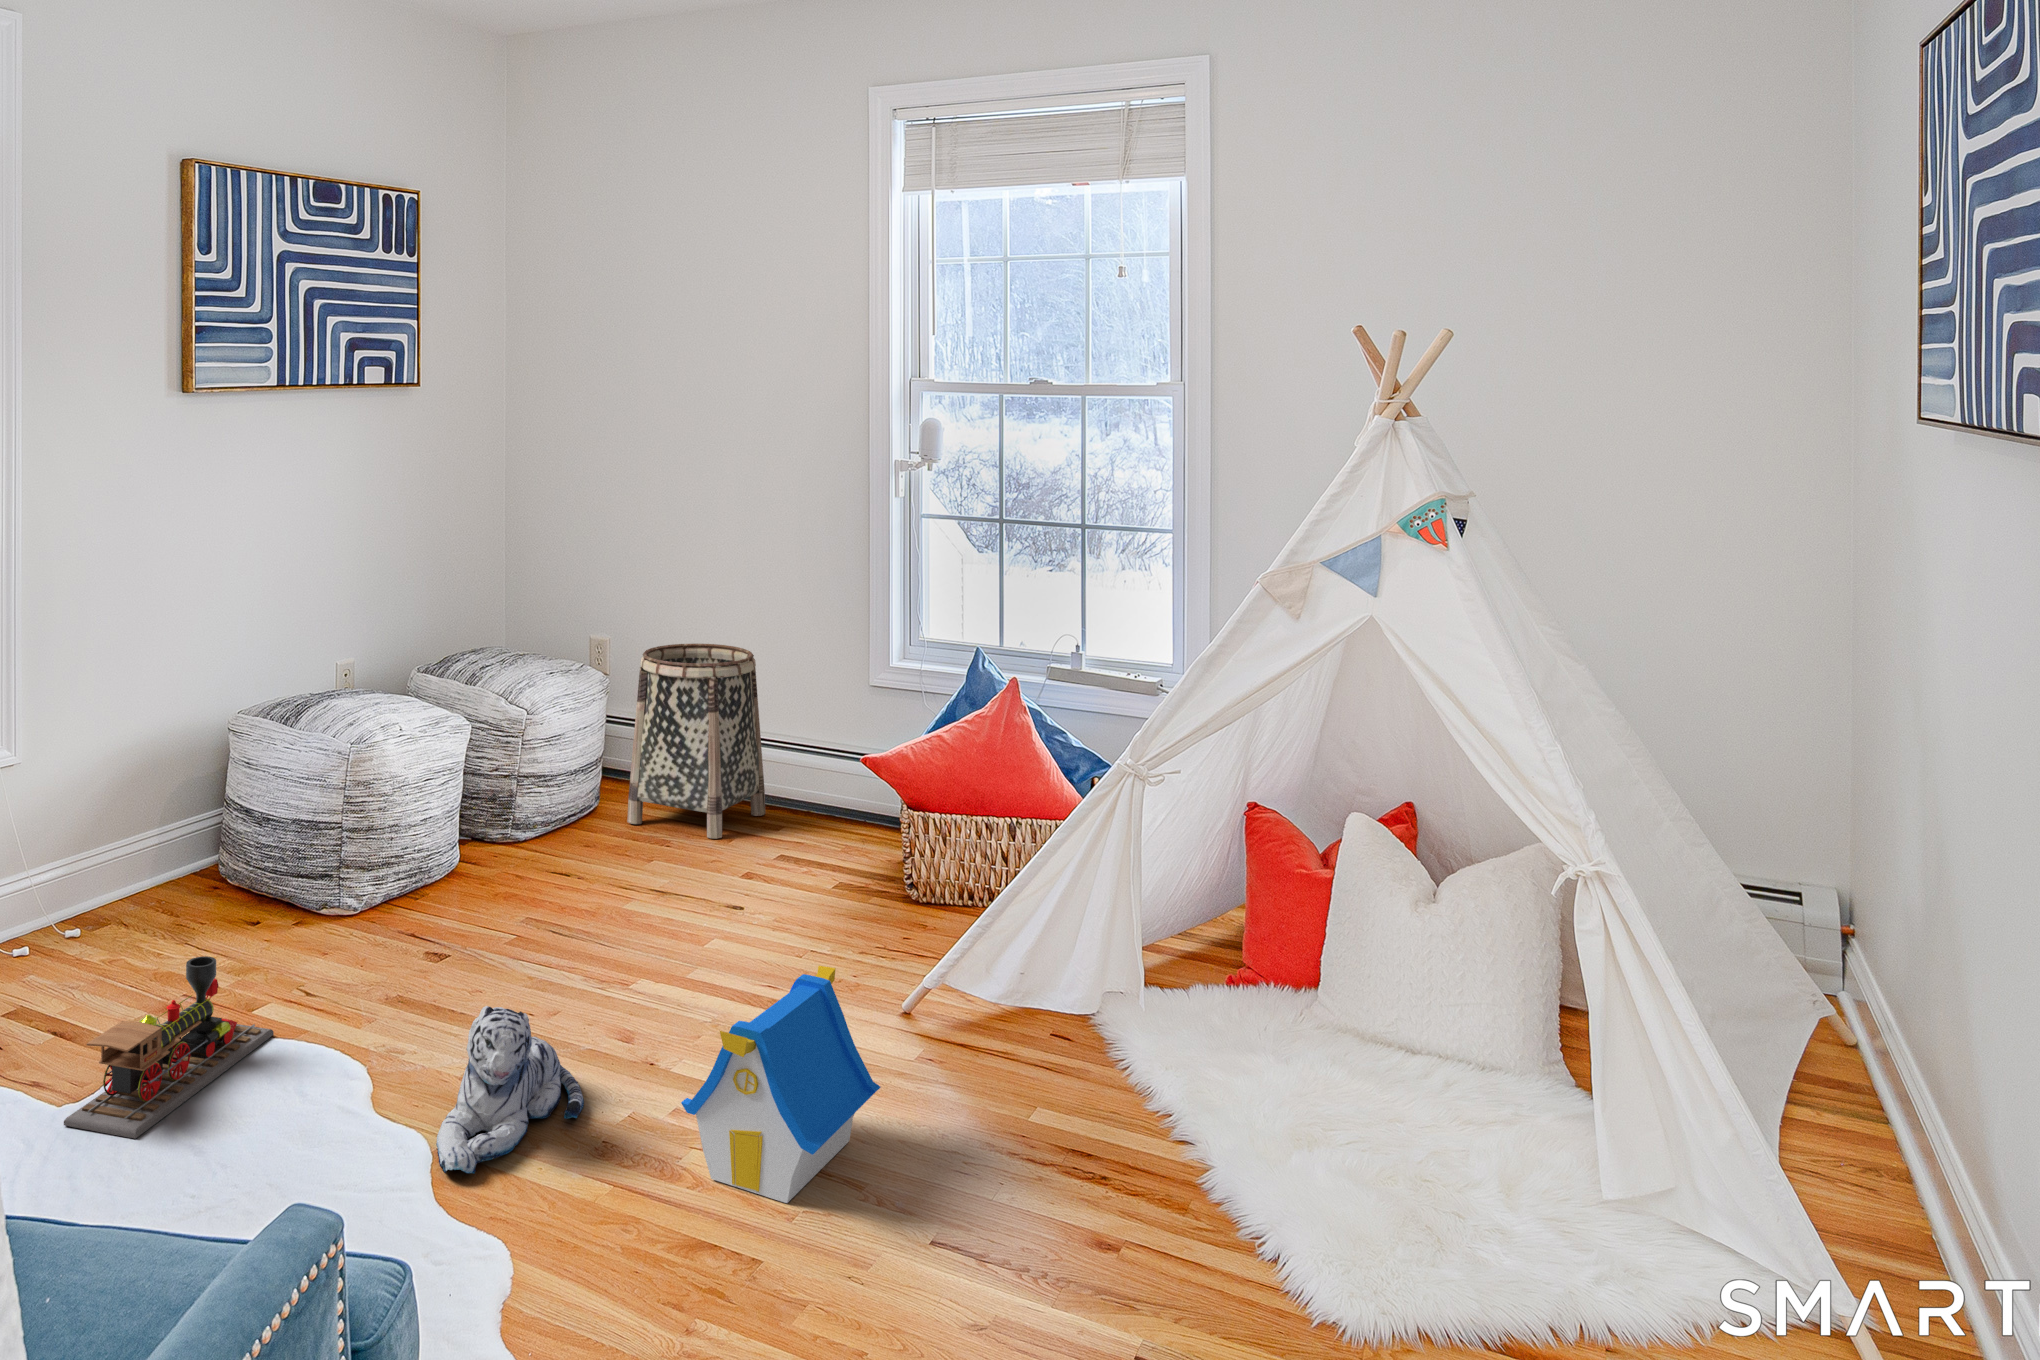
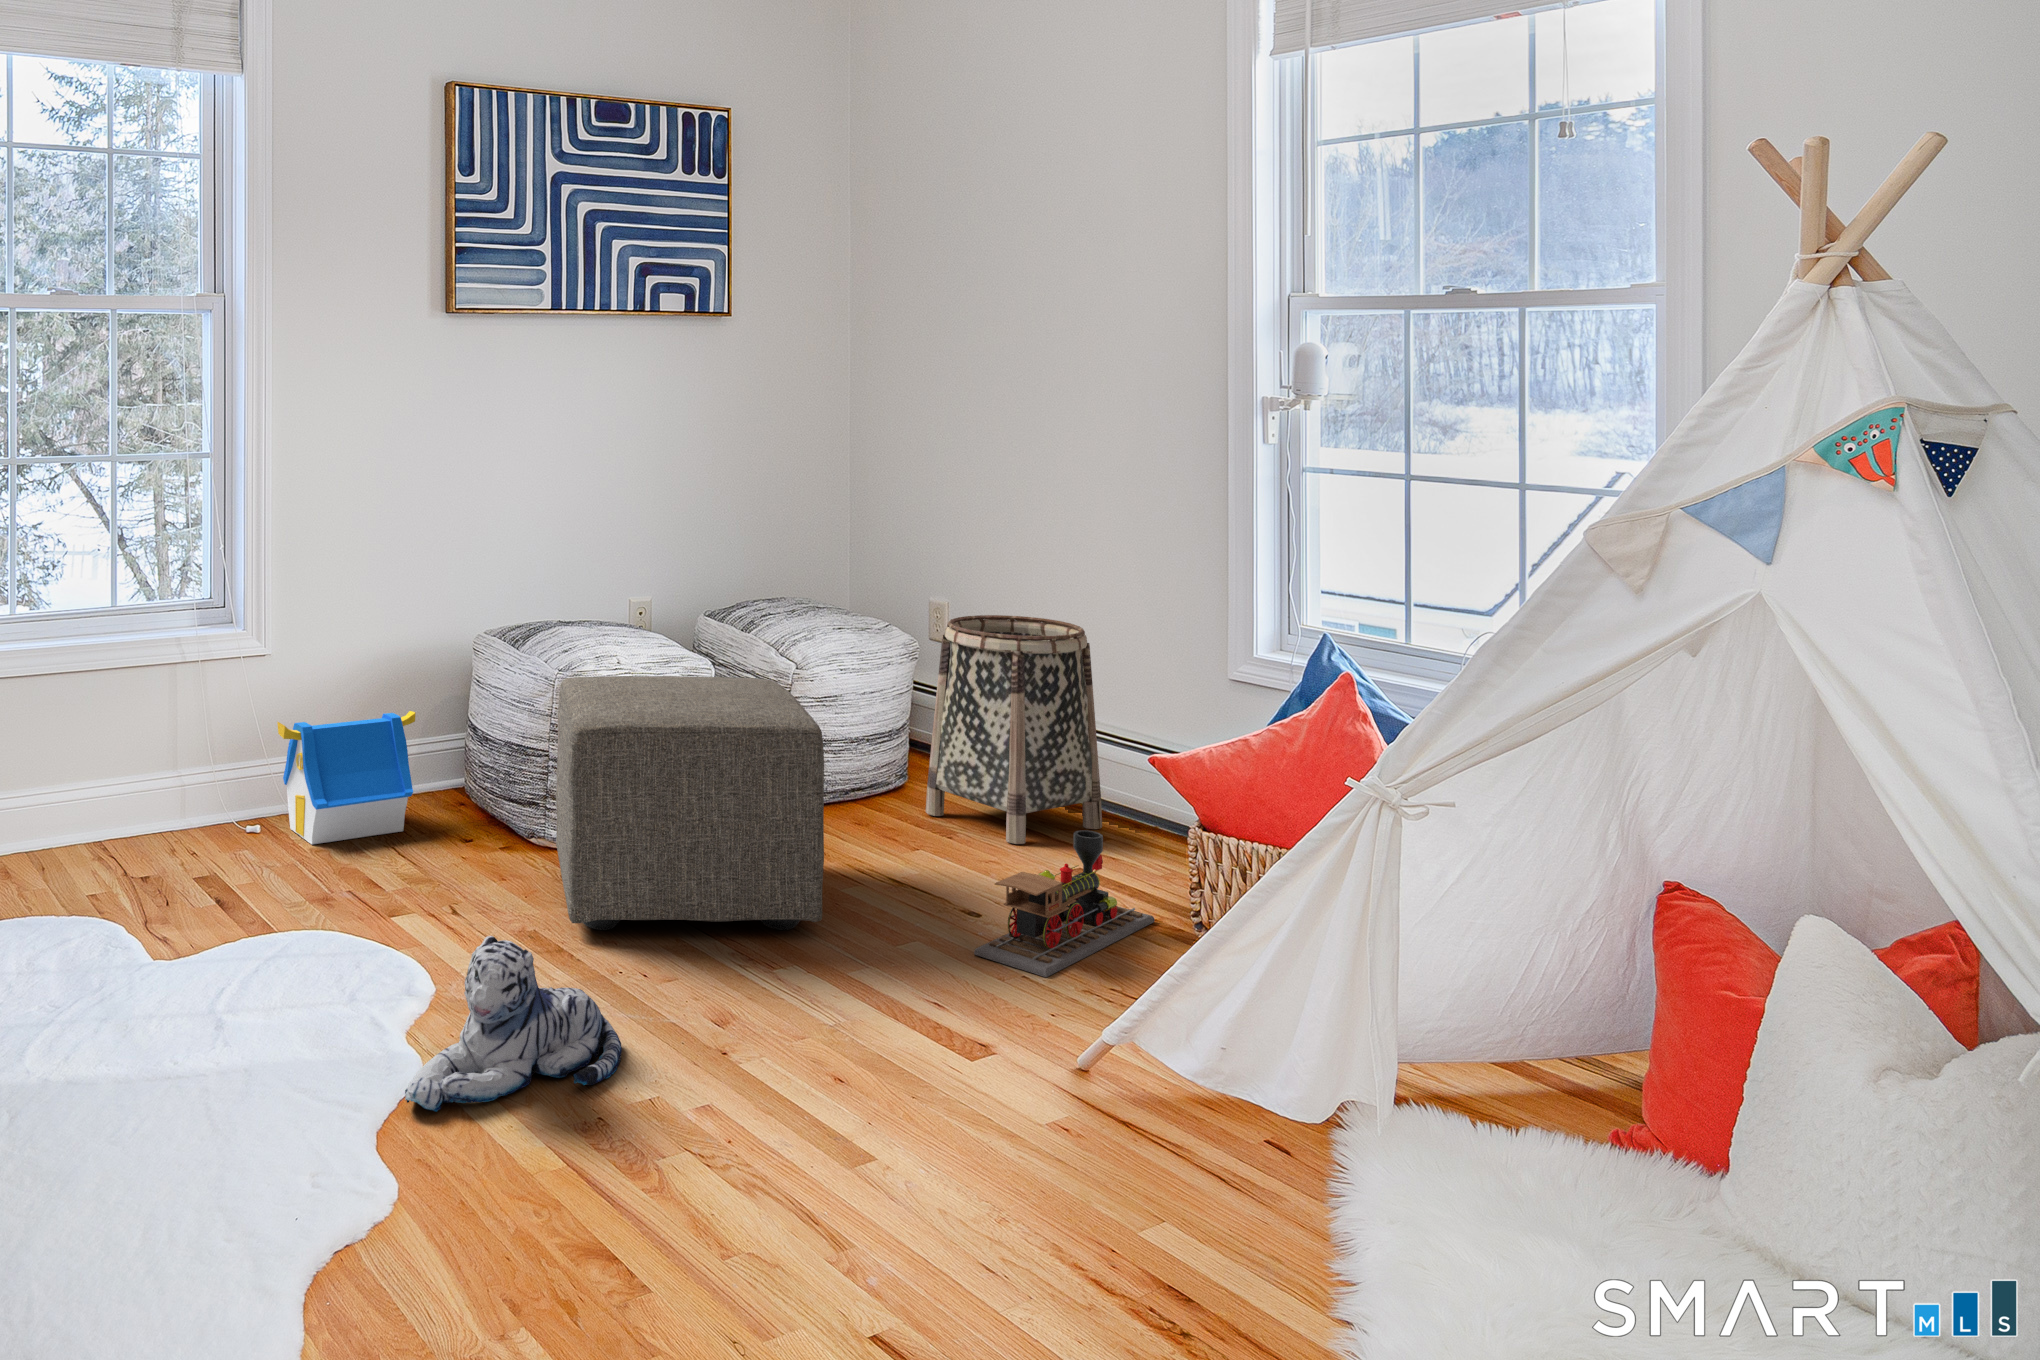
ottoman: none [361,728,642,981] -> present [556,676,824,930]
toy train: present [64,956,274,1139] -> present [974,830,1155,977]
toy house: present [681,966,881,1203] -> present [277,711,416,844]

